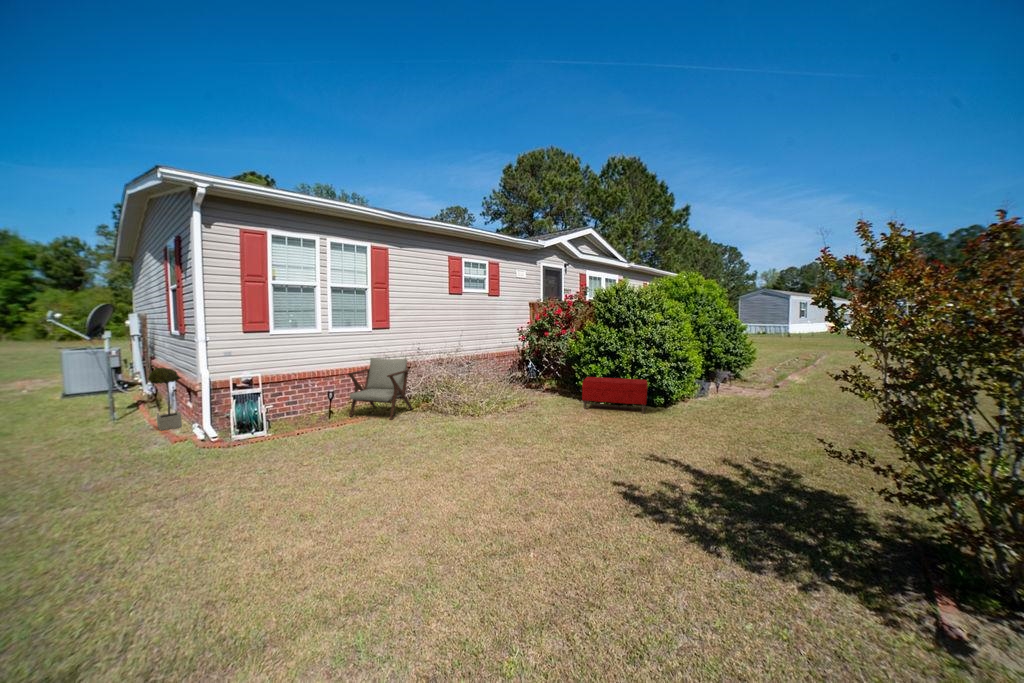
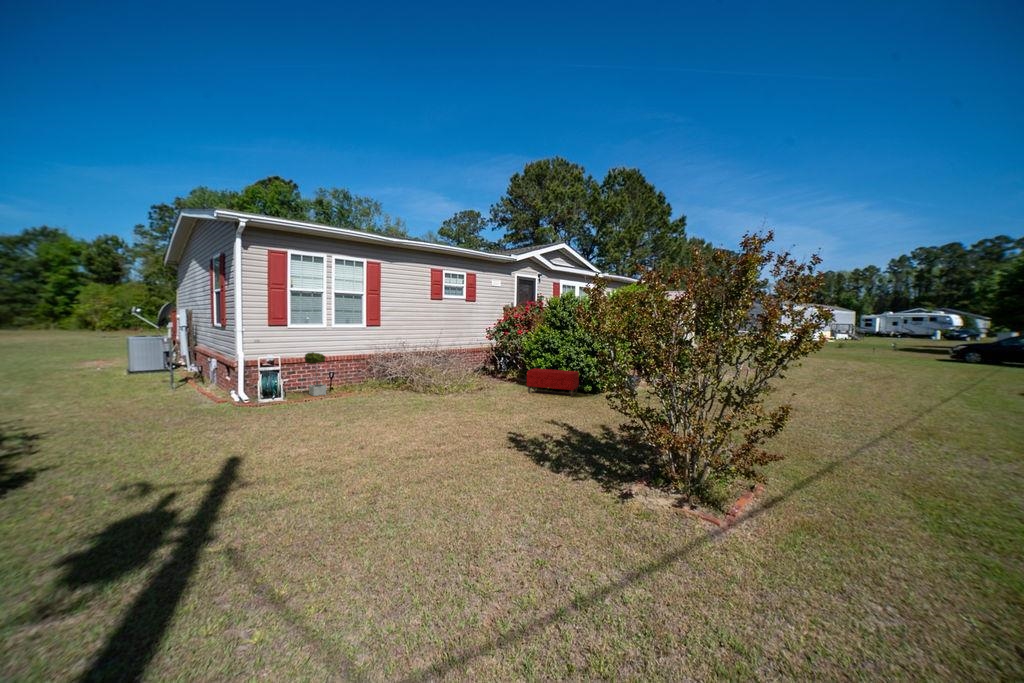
lounge chair: present [347,358,413,420] -> none [344,348,395,395]
potted tree: present [148,367,182,431] -> present [305,352,326,396]

